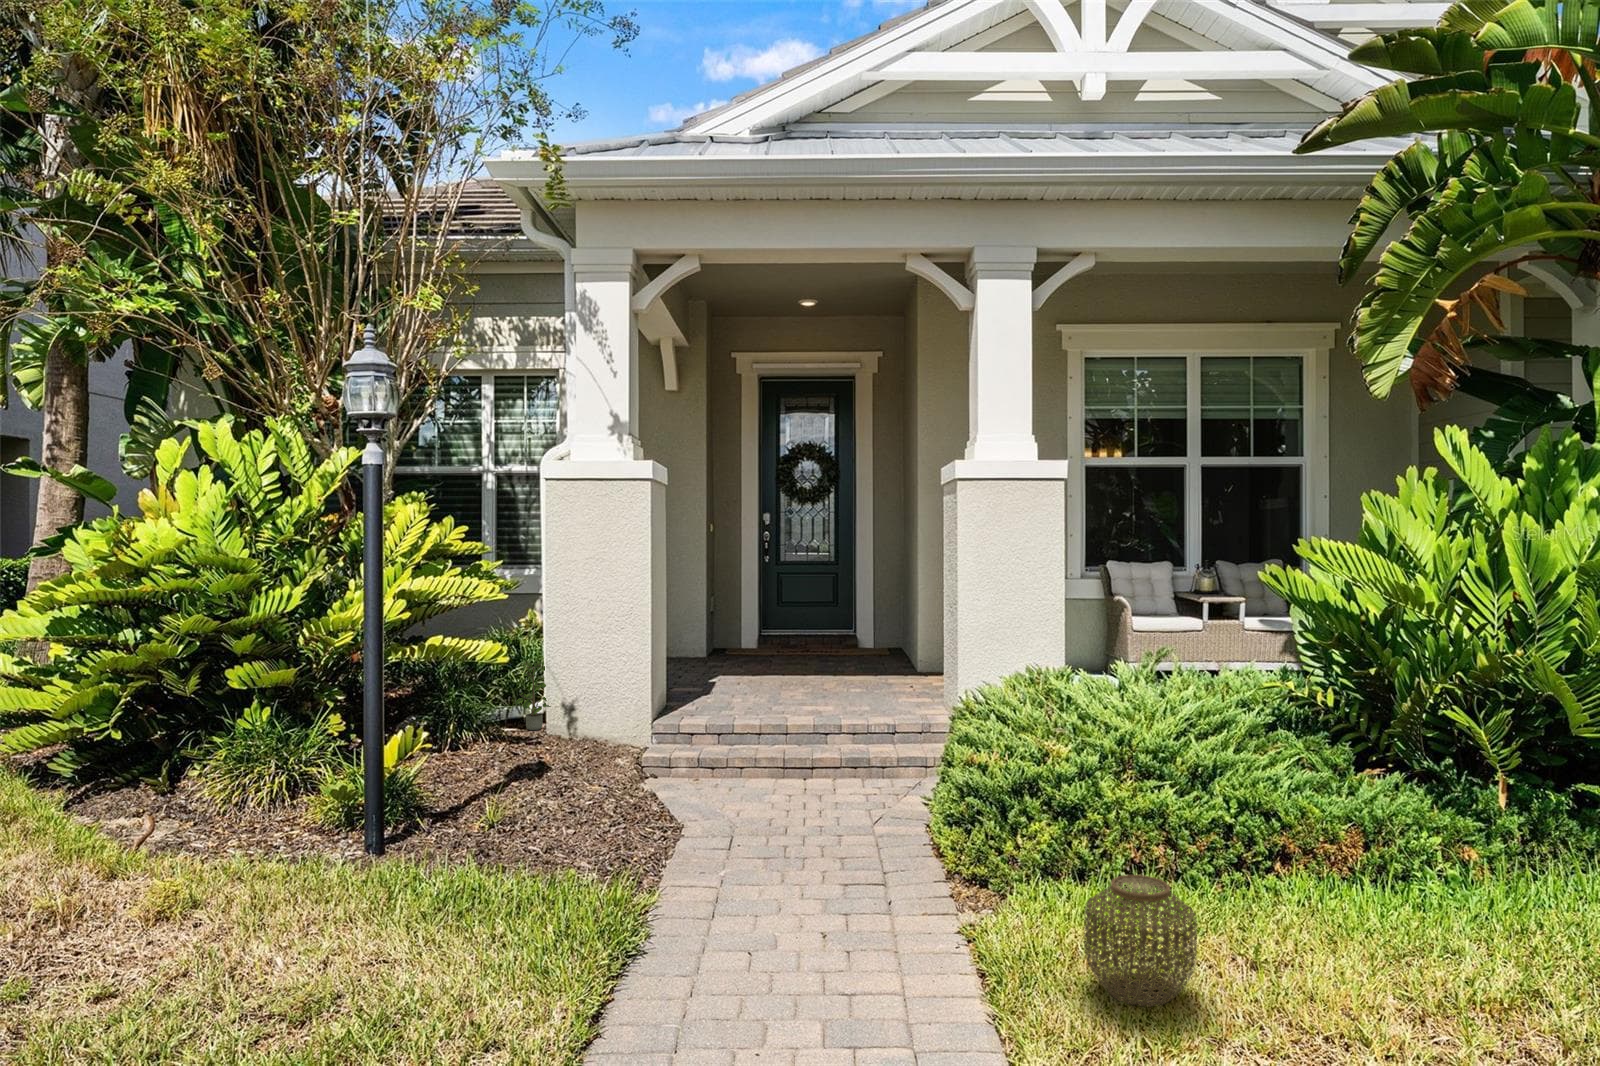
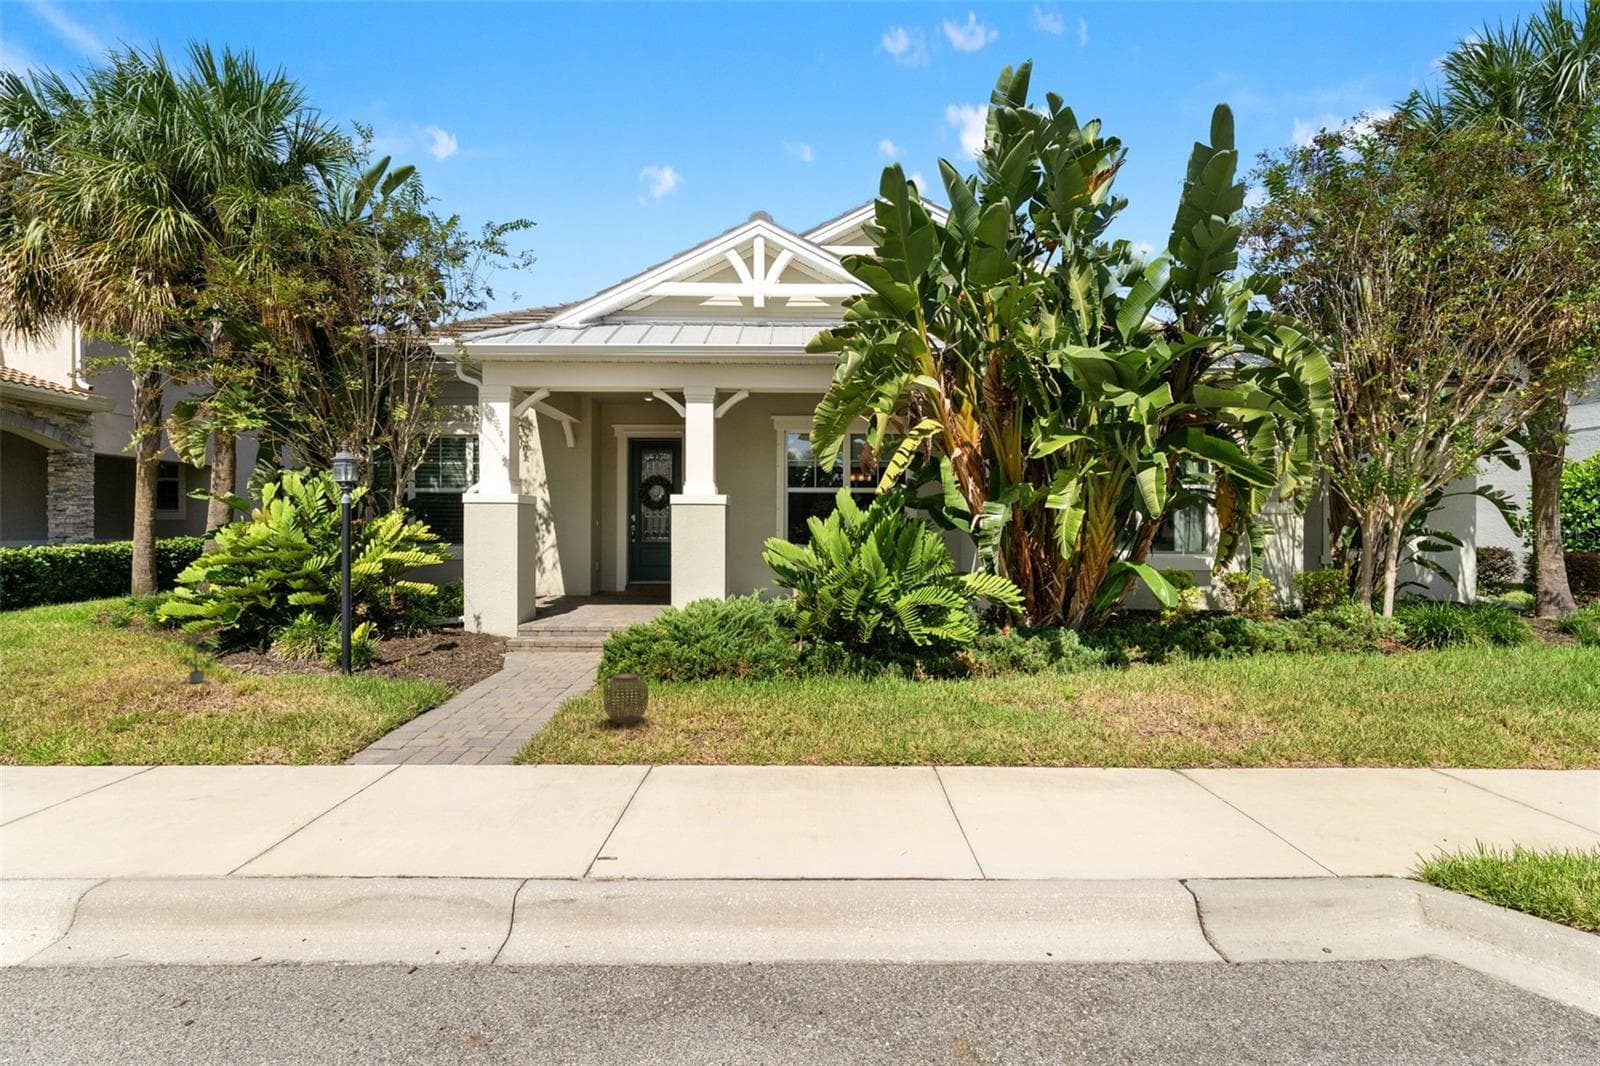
potted plant: present [515,660,551,730] -> present [183,631,213,683]

